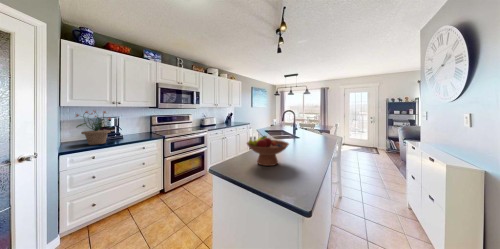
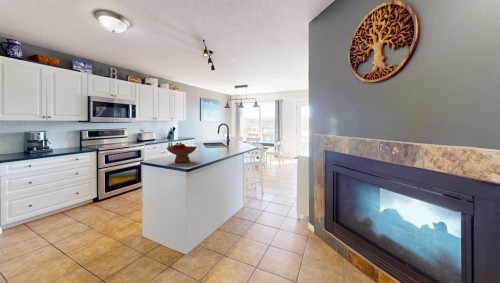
potted plant: present [76,111,112,145] -> none [7,124,46,156]

